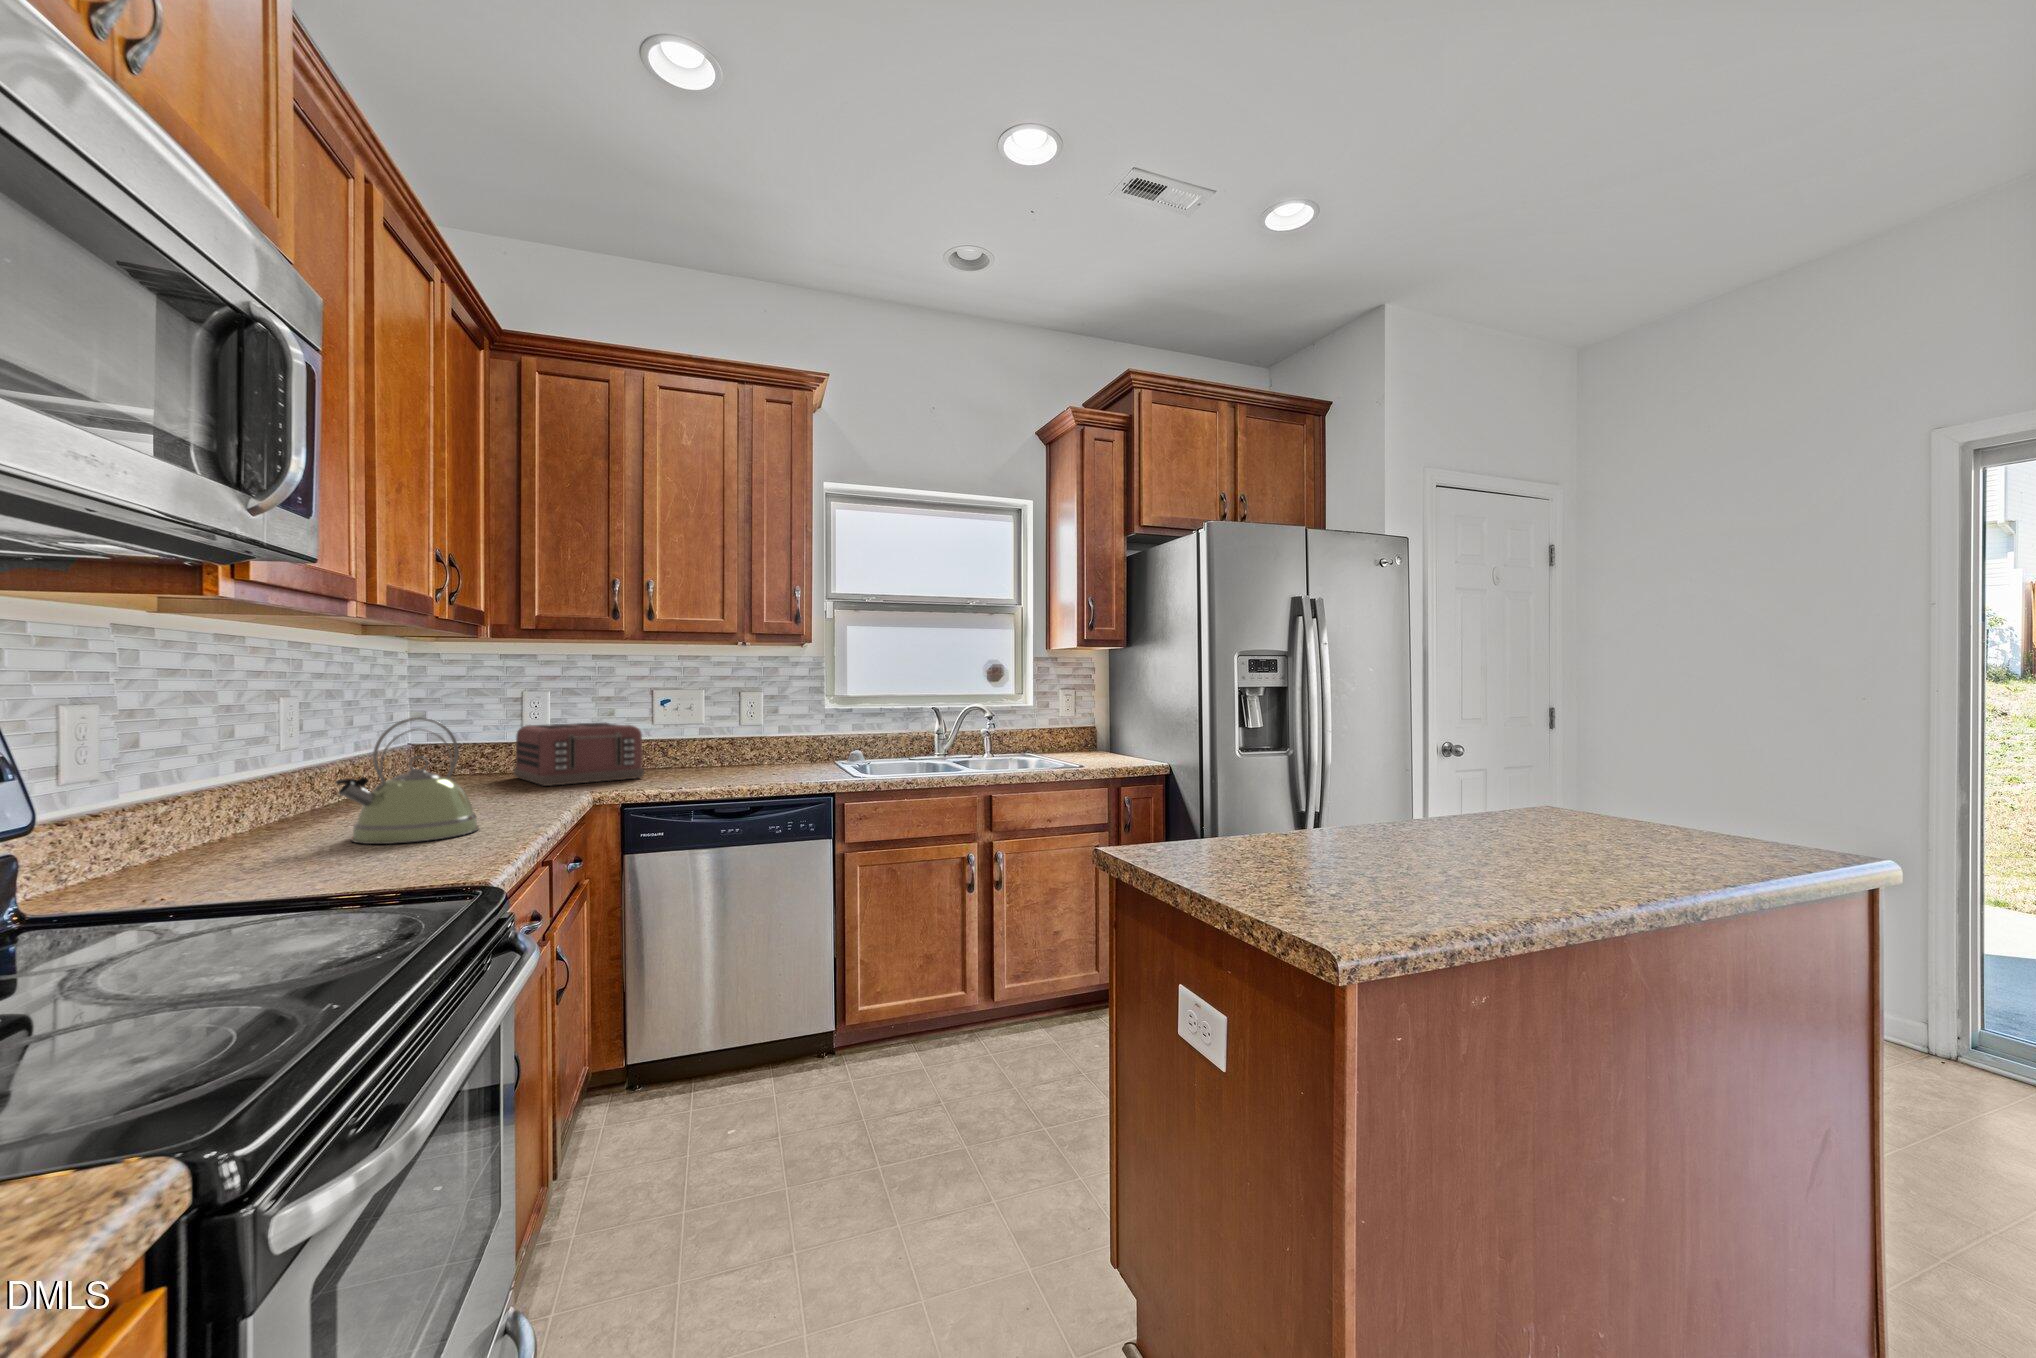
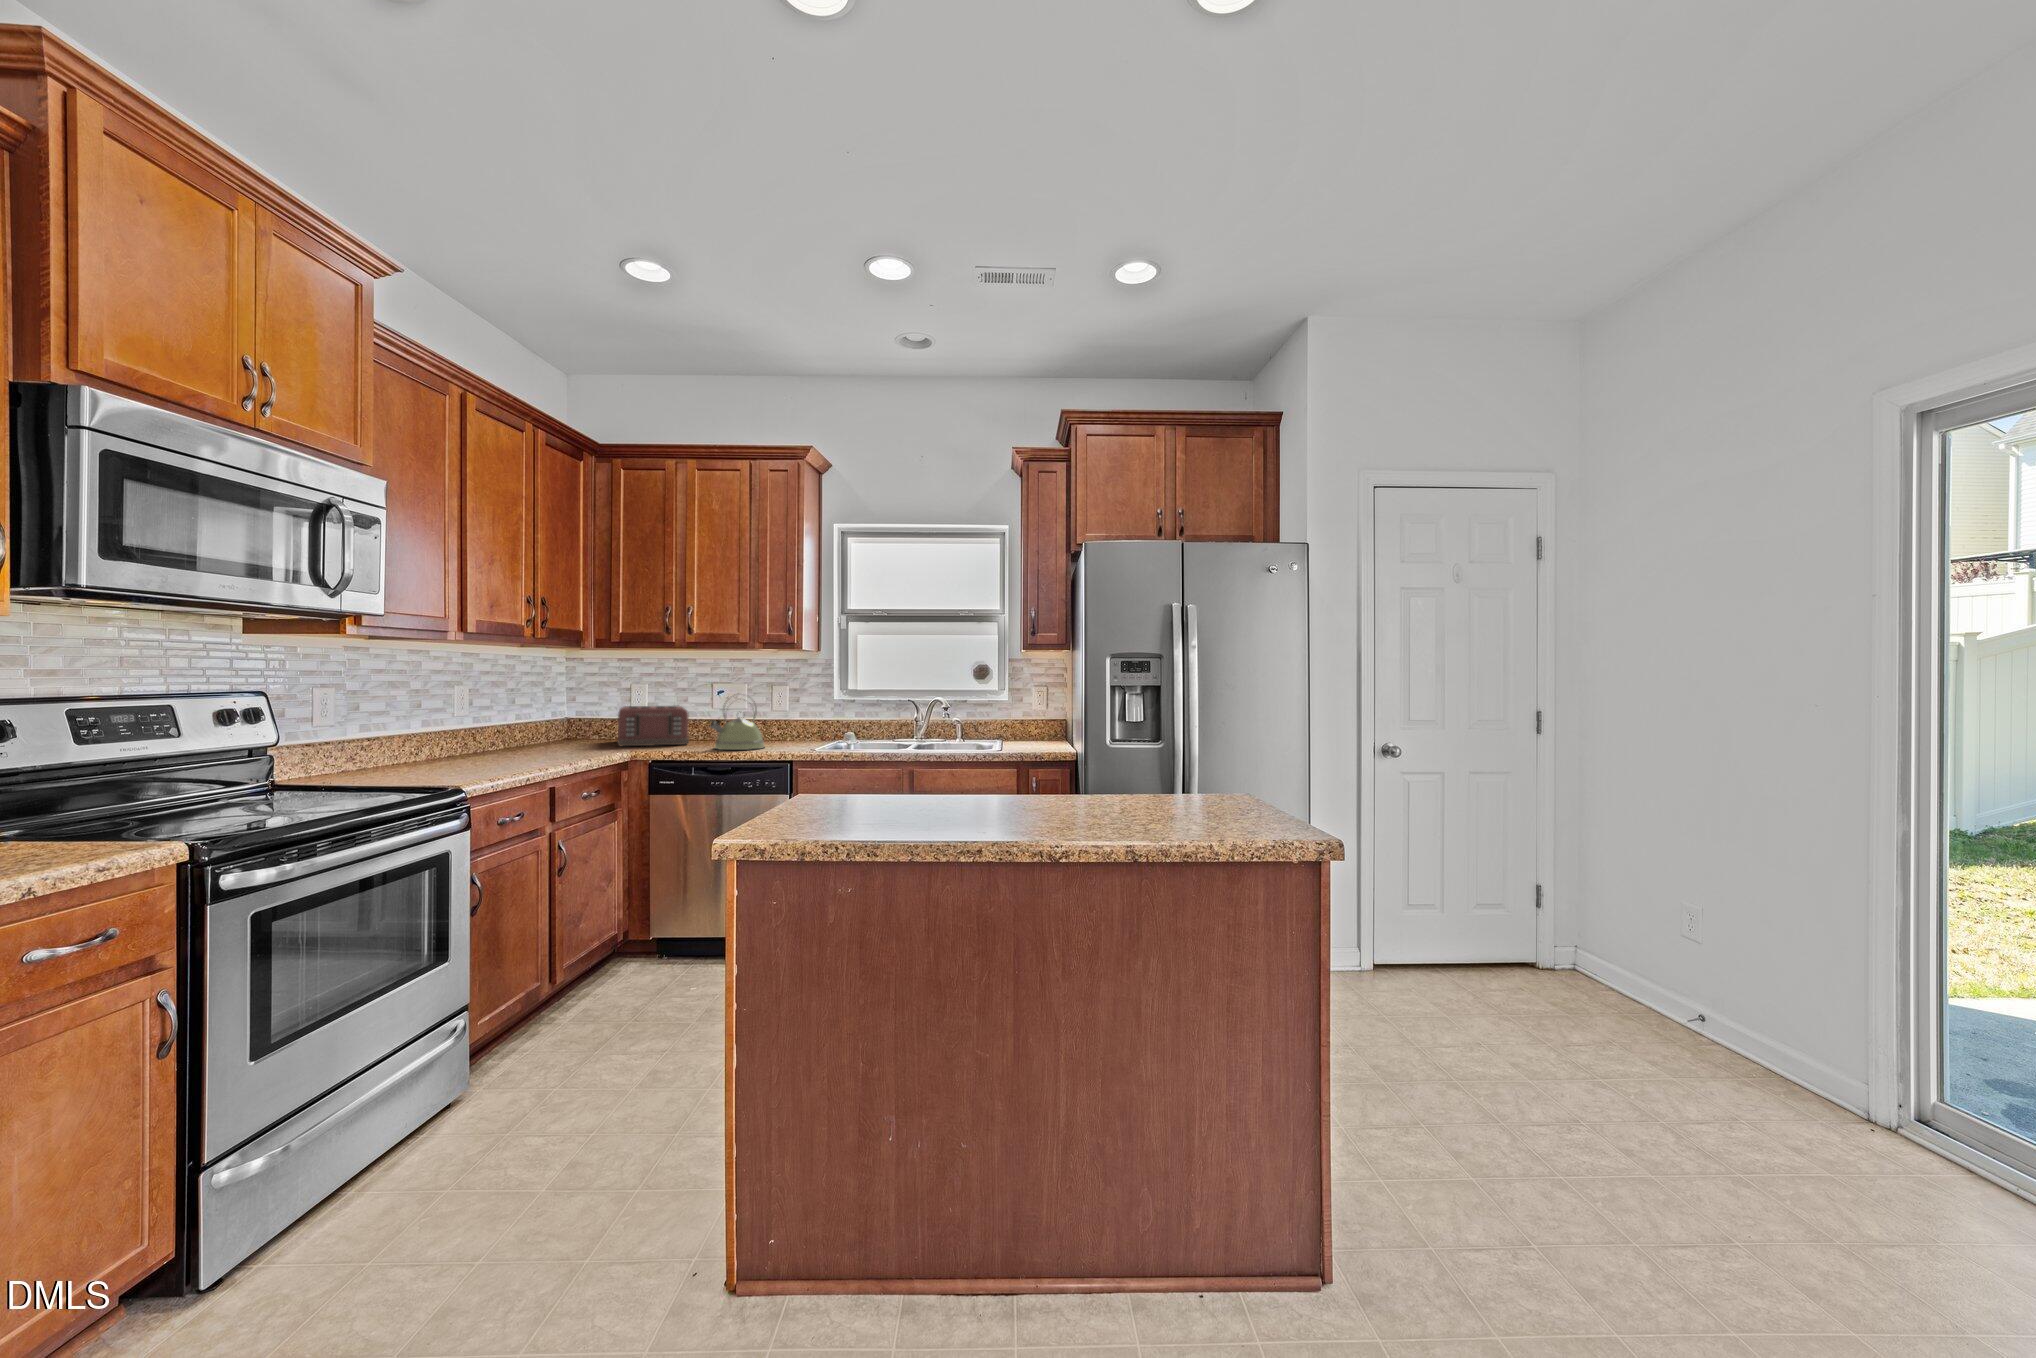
kettle: present [335,717,479,844] -> present [710,693,764,750]

